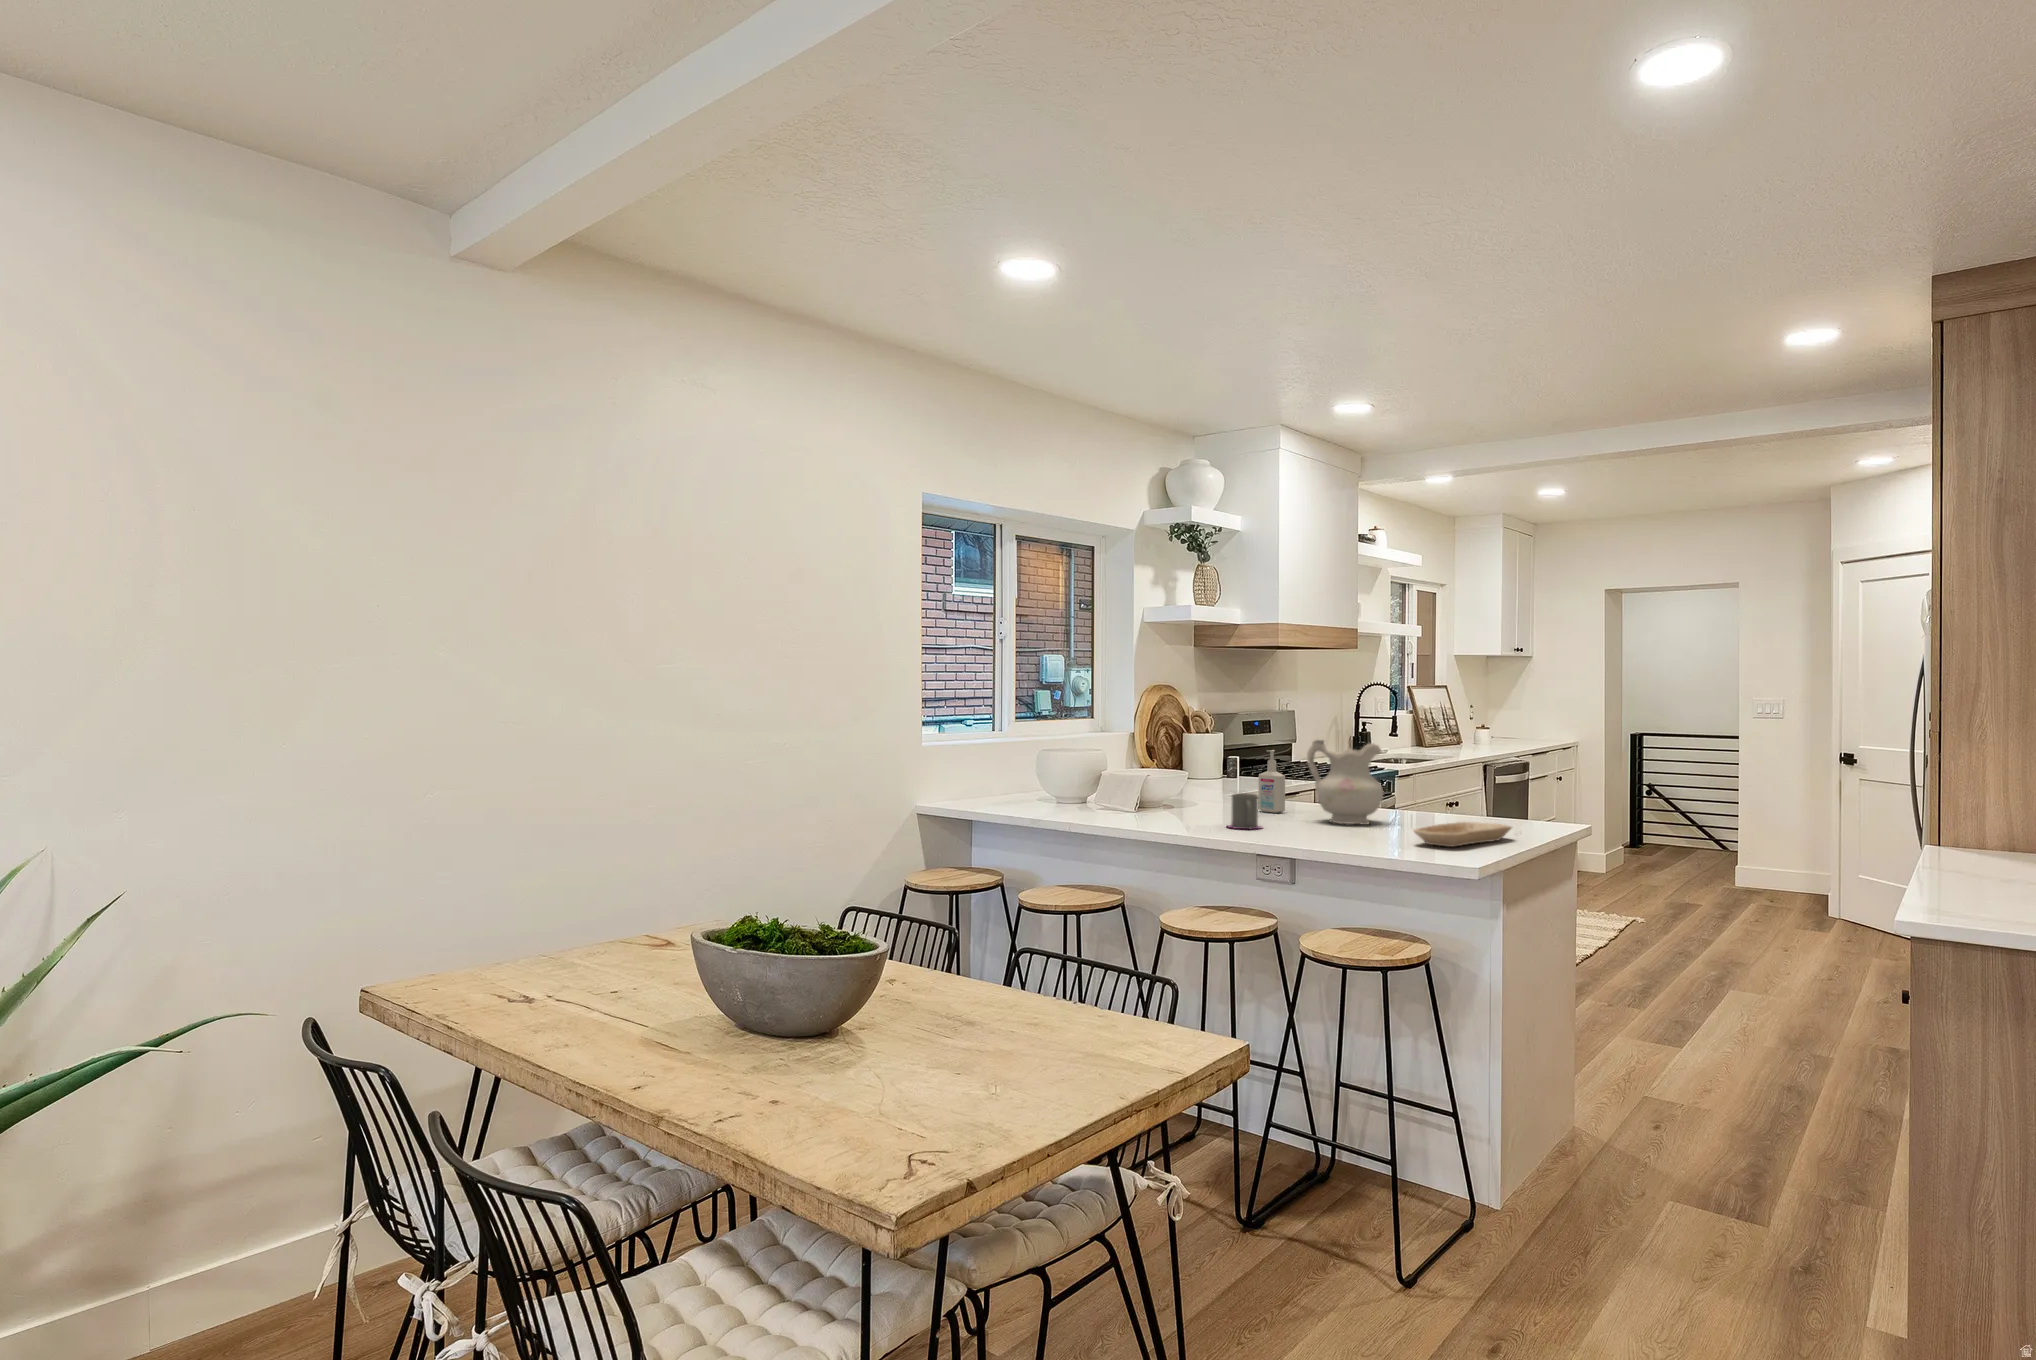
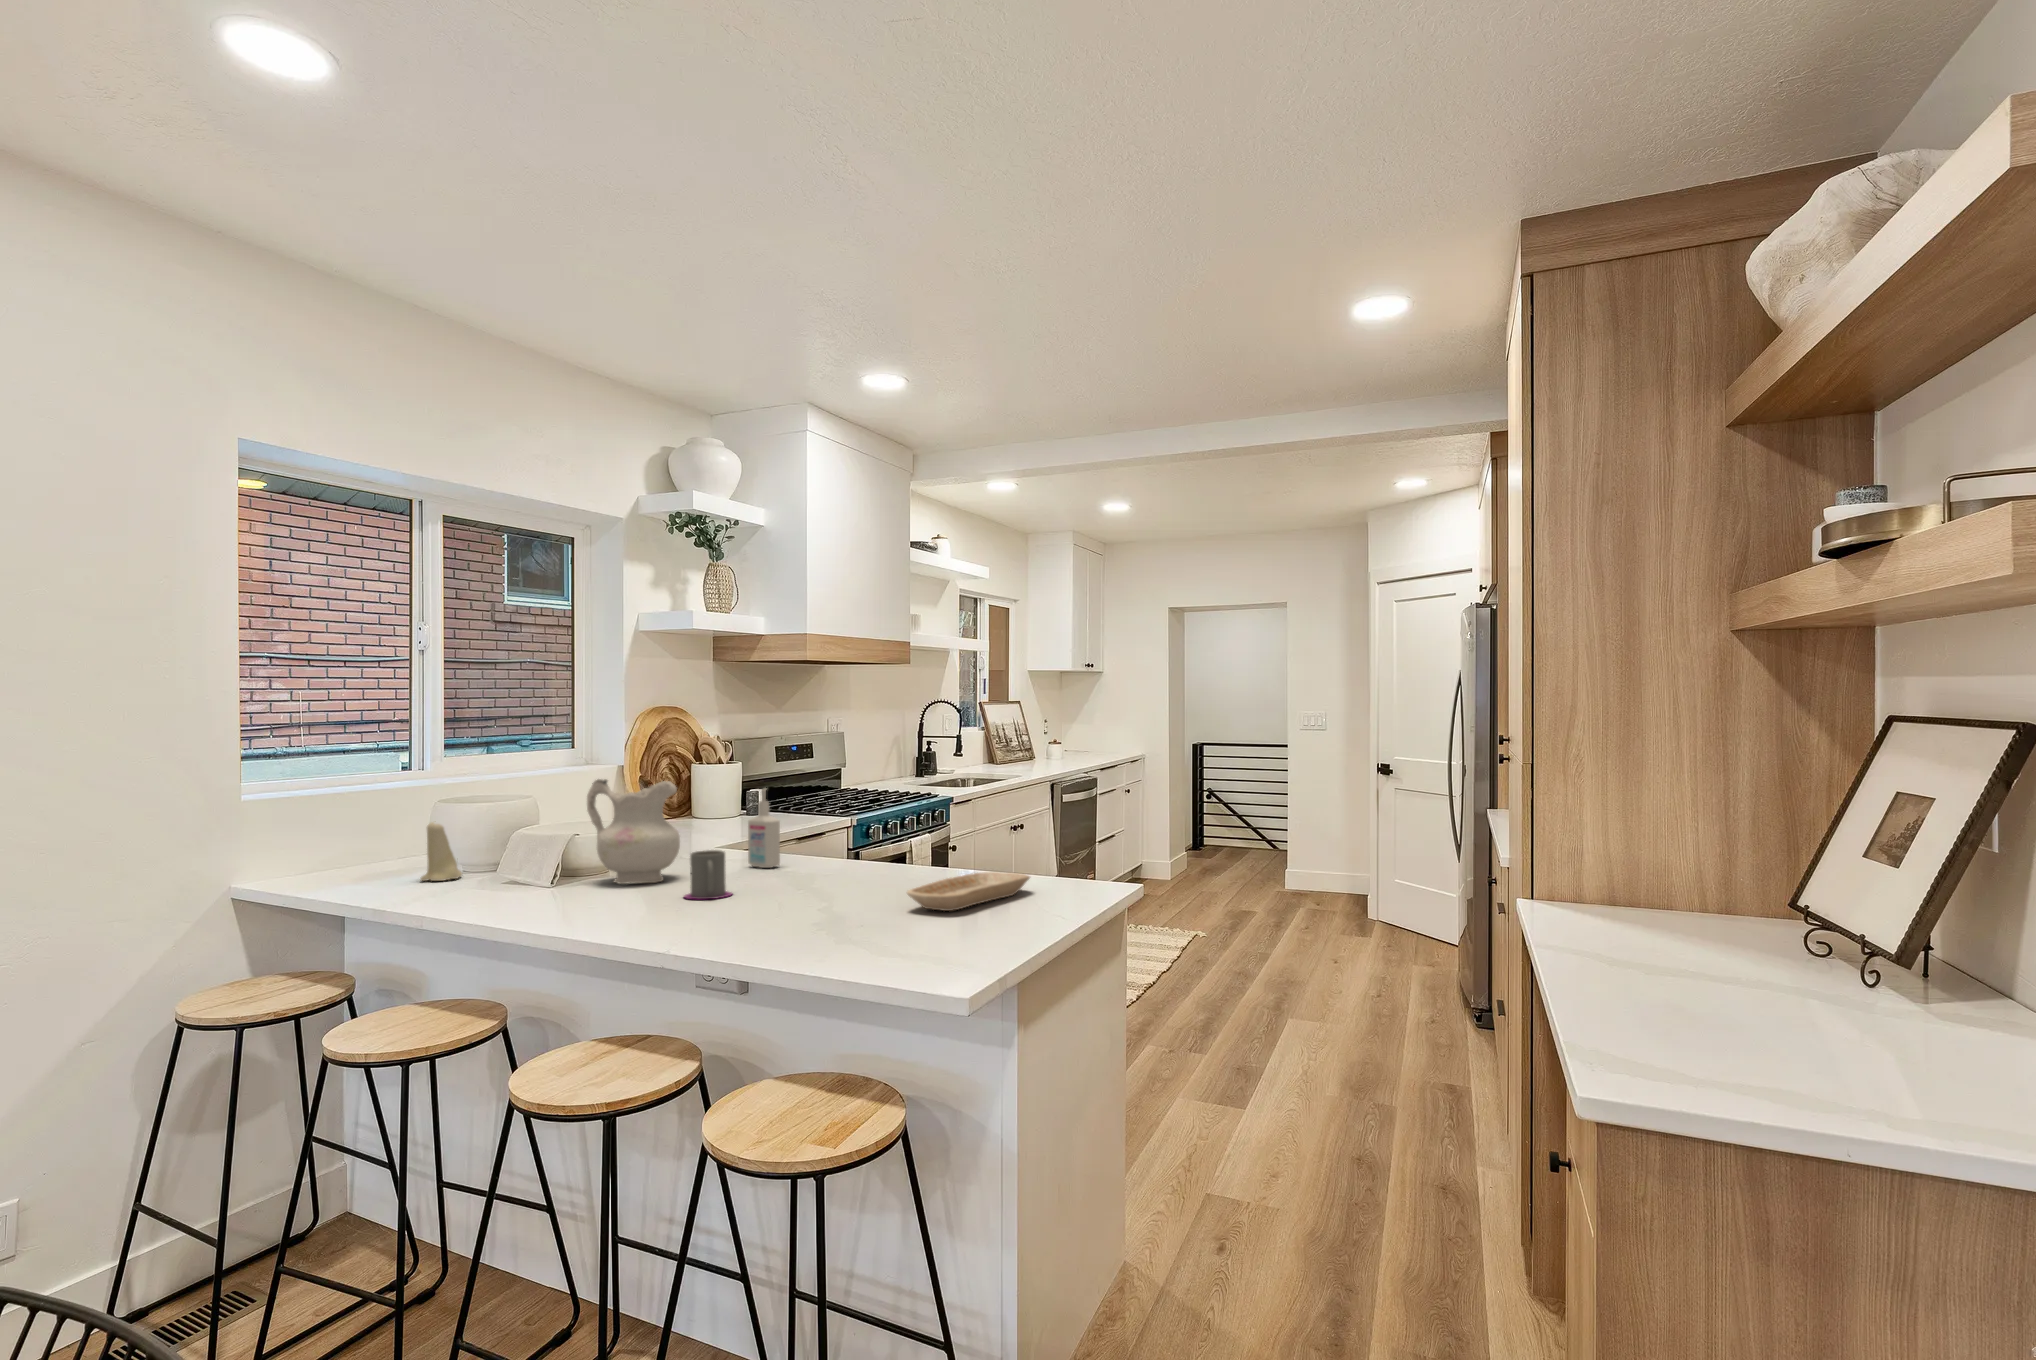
ceramic pitcher: present [1307,740,1383,825] -> present [587,779,680,884]
candle: none [1020,763,1047,808] -> present [420,822,462,881]

